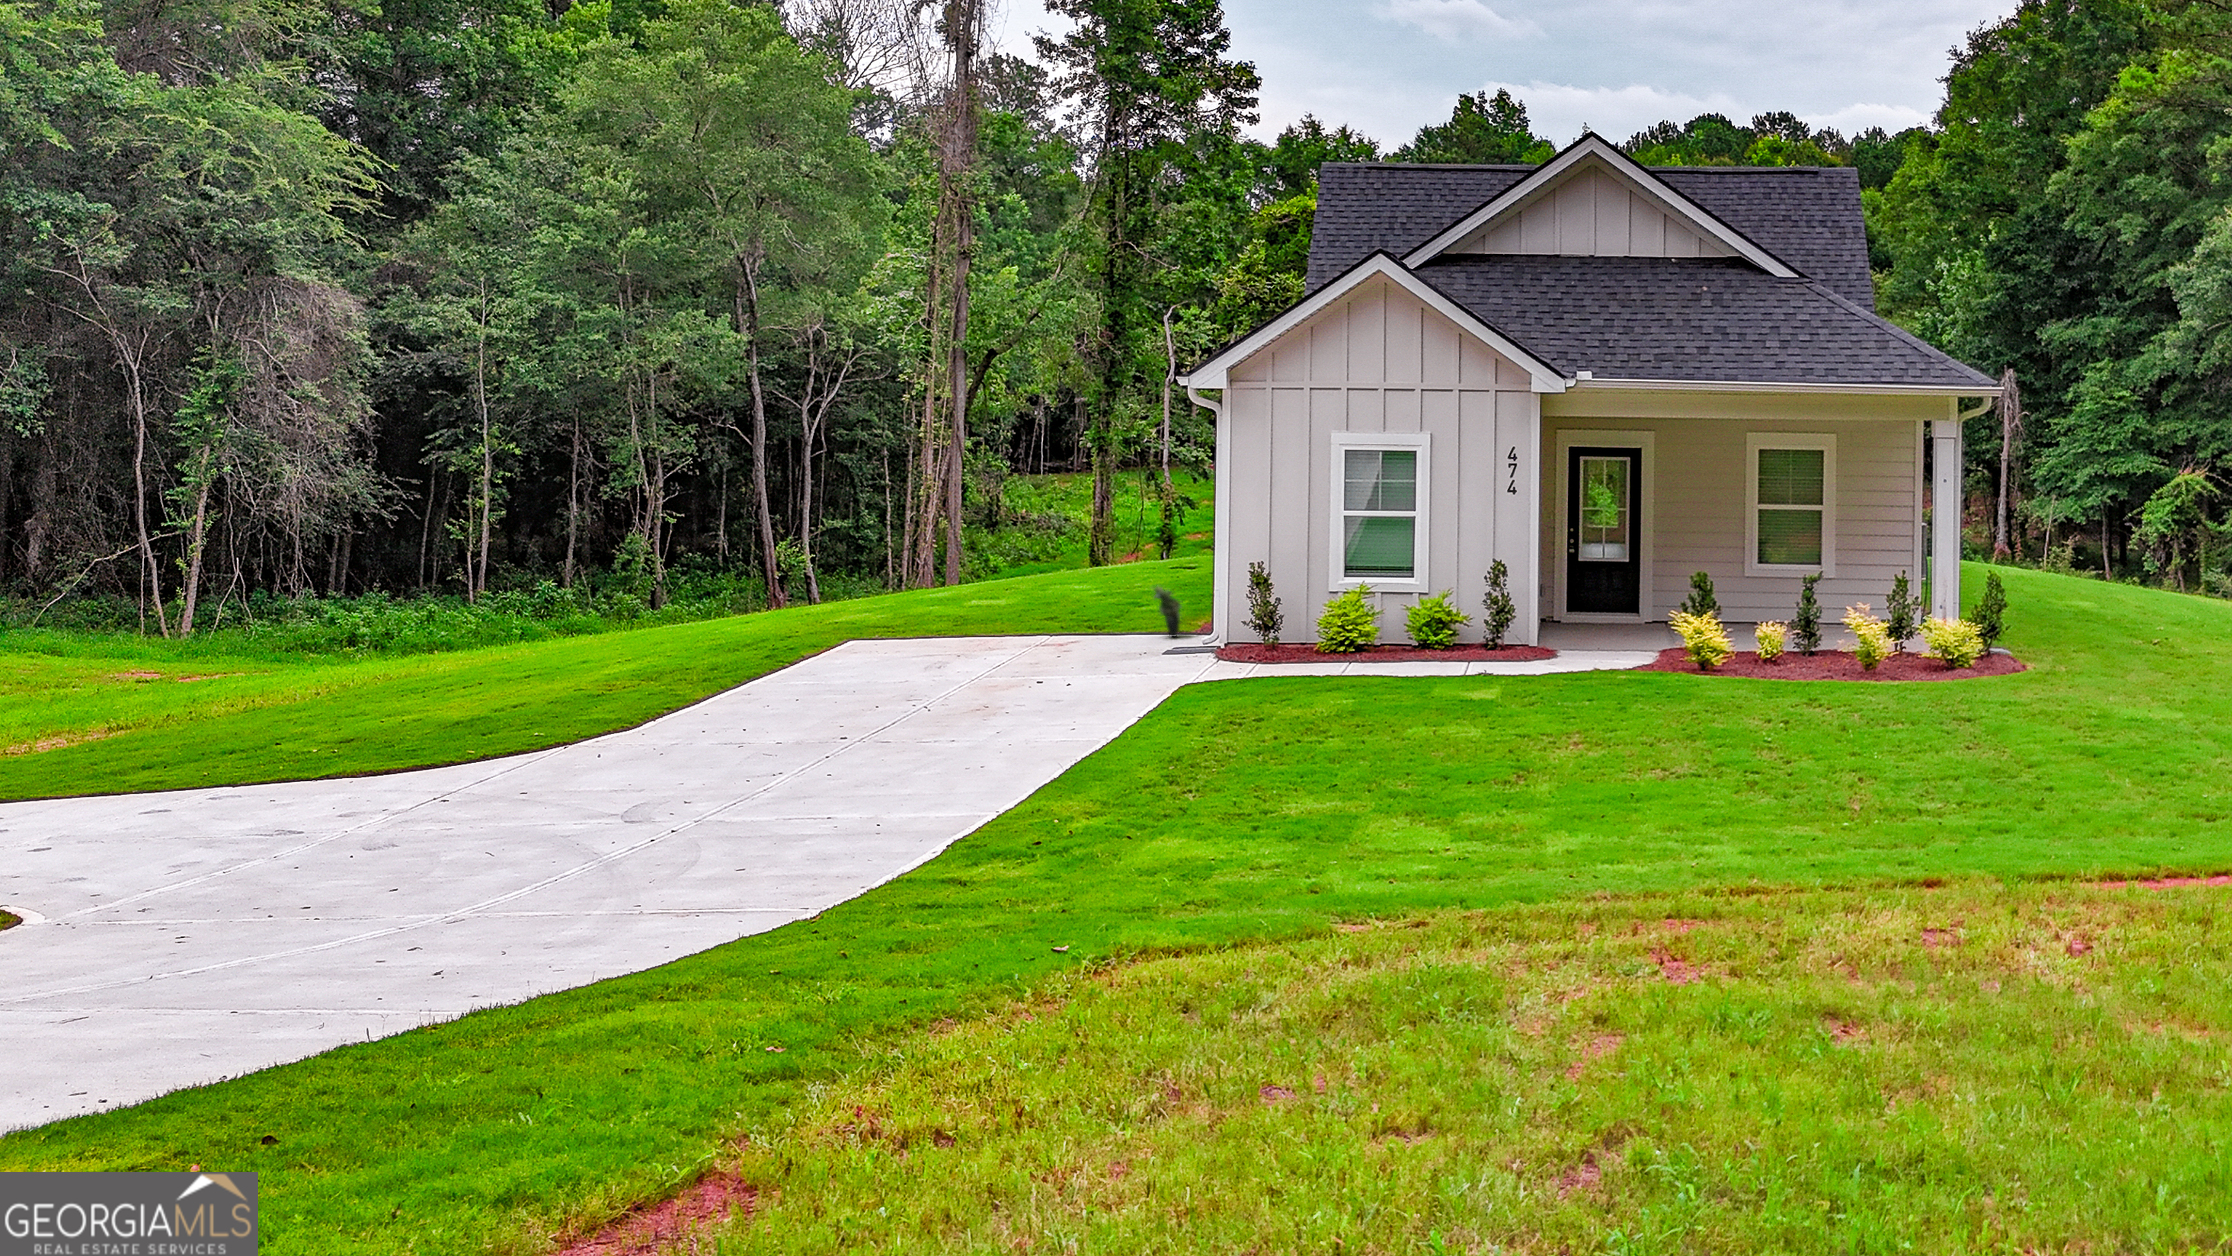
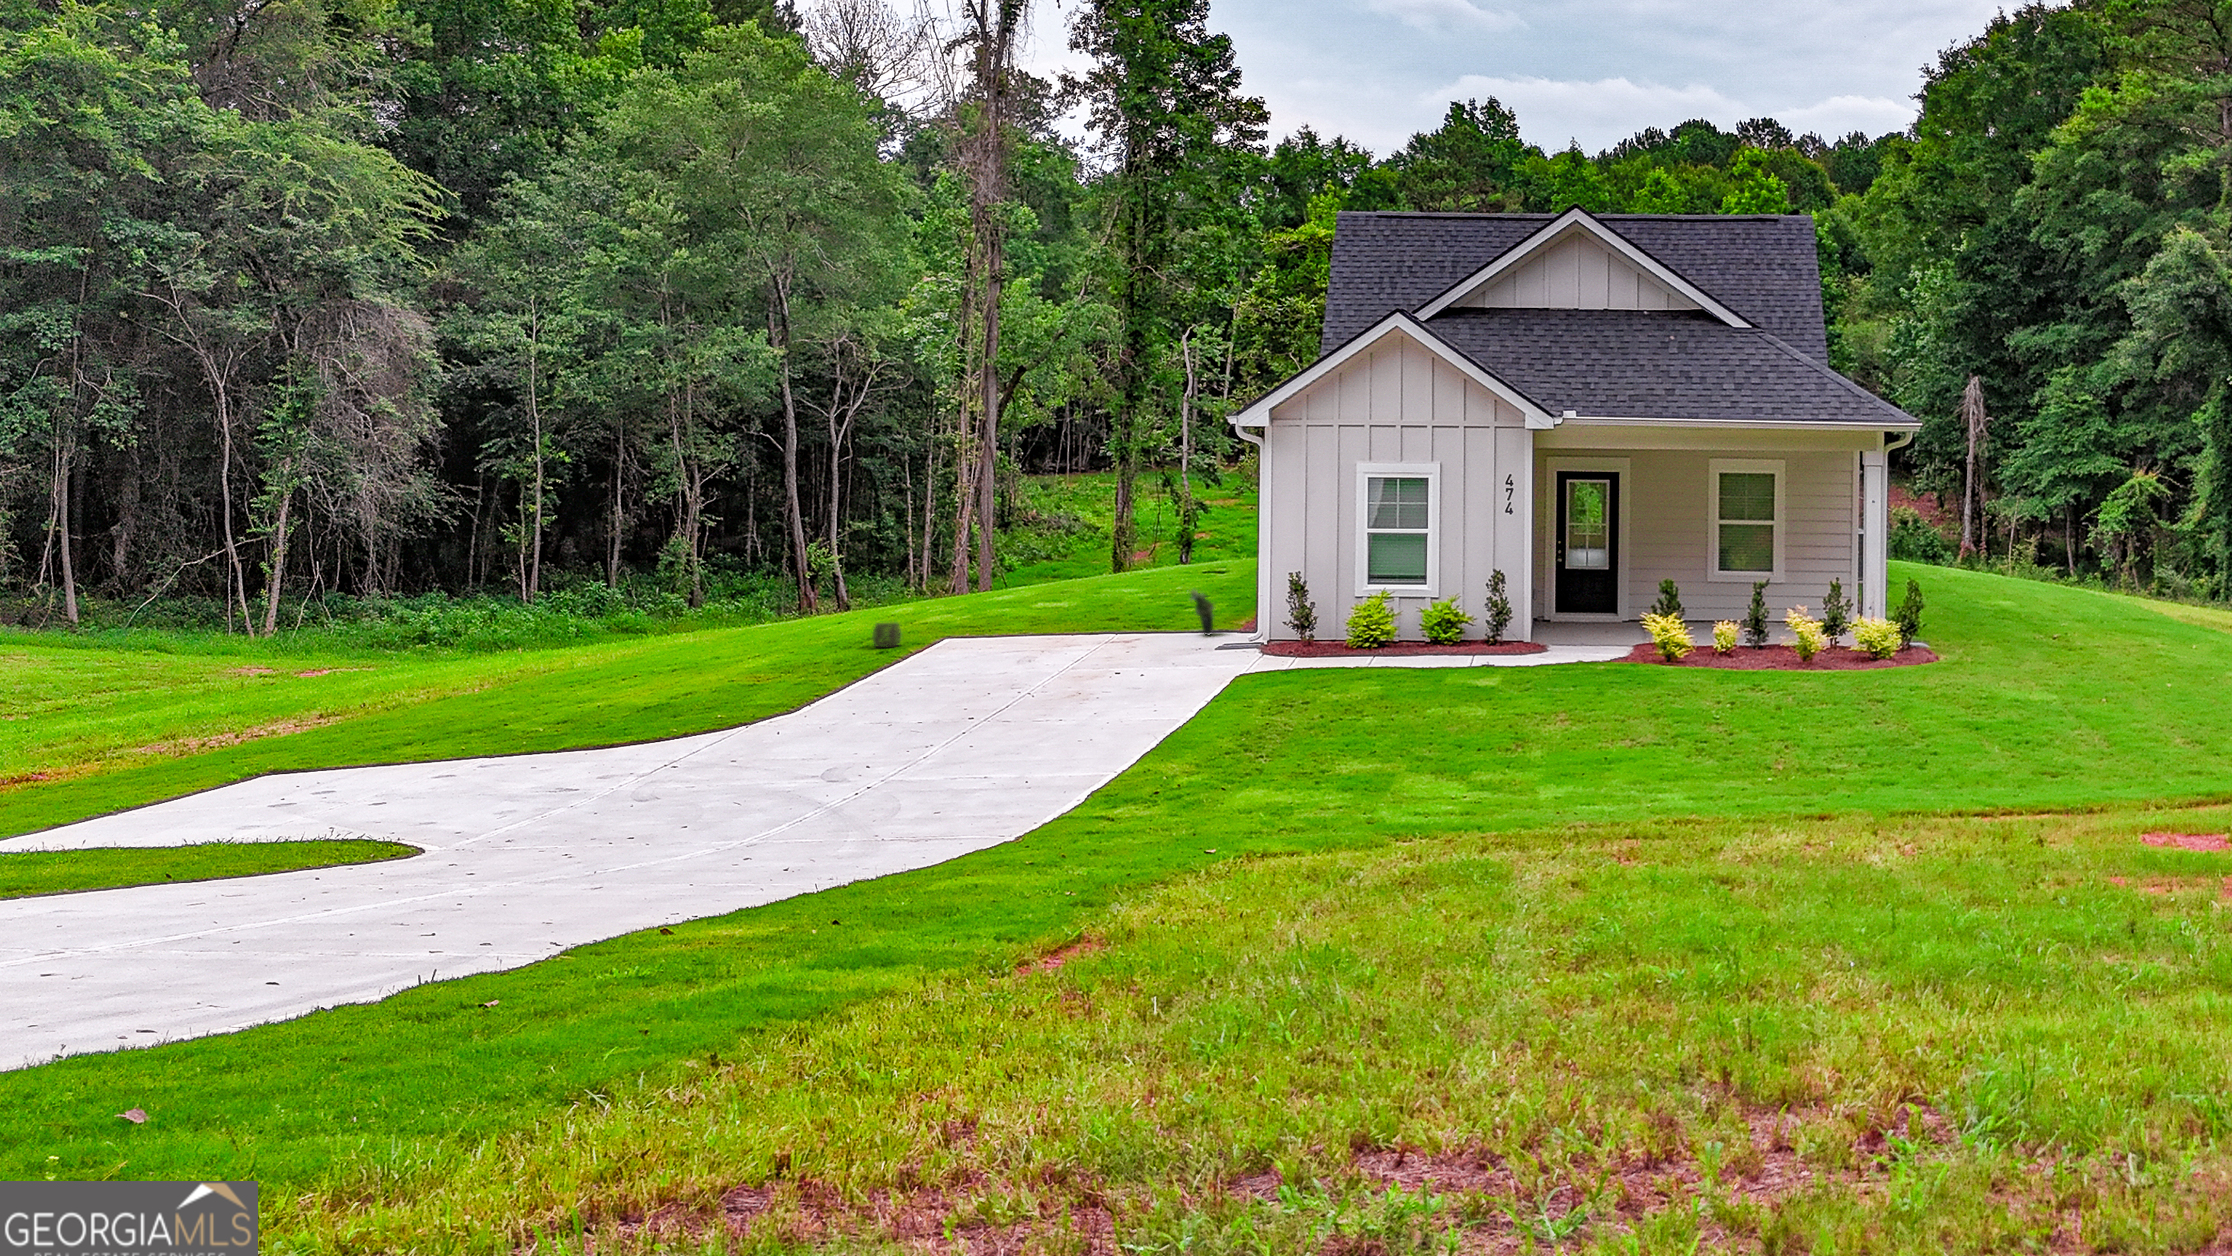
woven basket: none [797,622,831,649] -> present [872,623,901,647]

